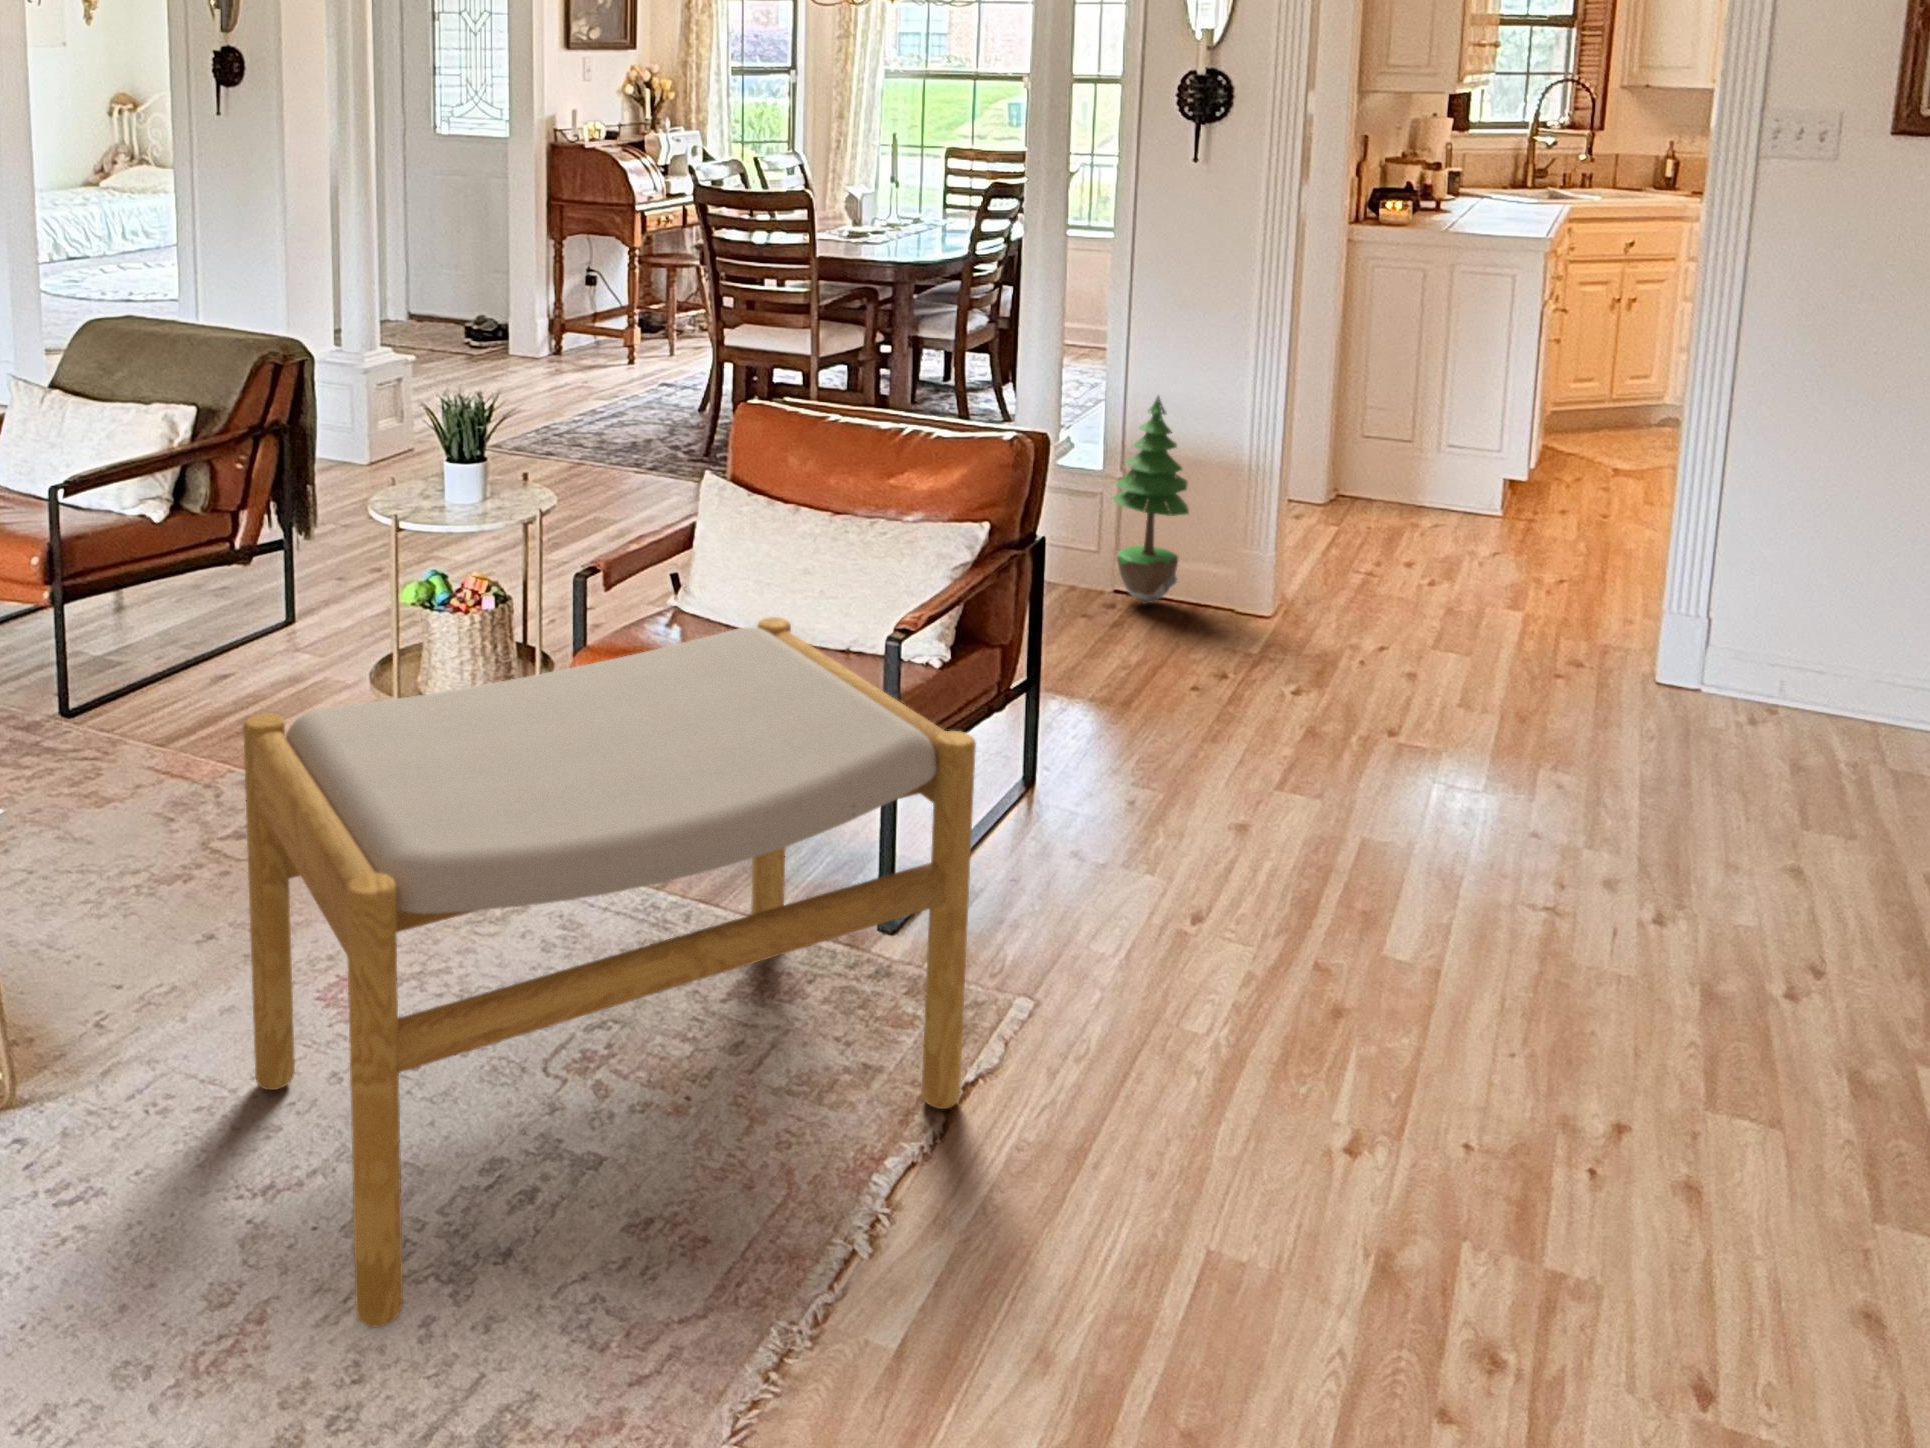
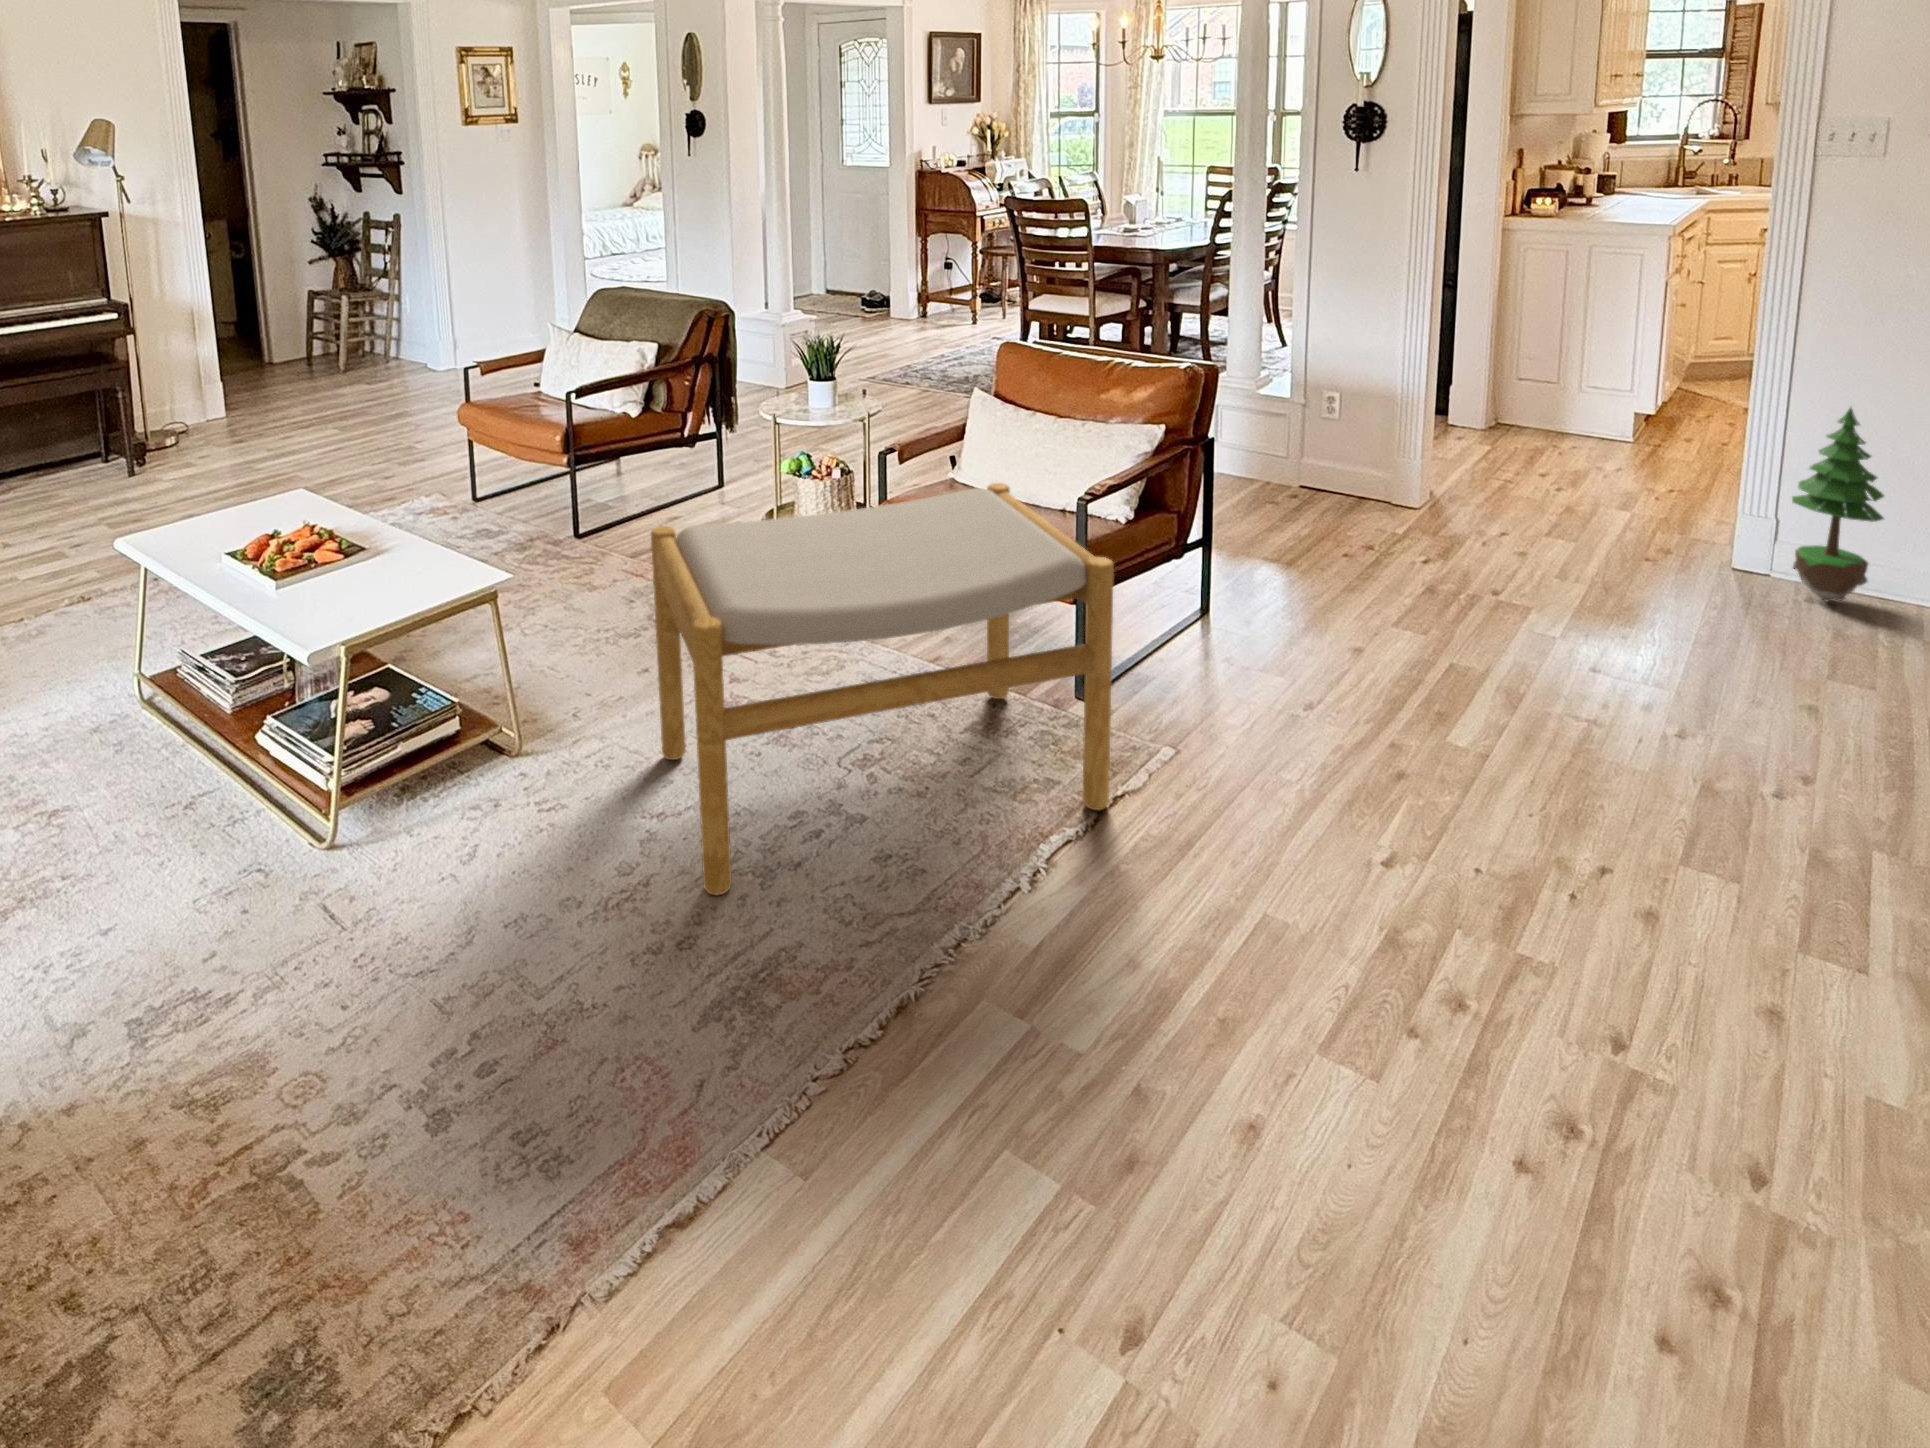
potted tree: present [1113,396,1189,604] -> present [1792,408,1884,601]

